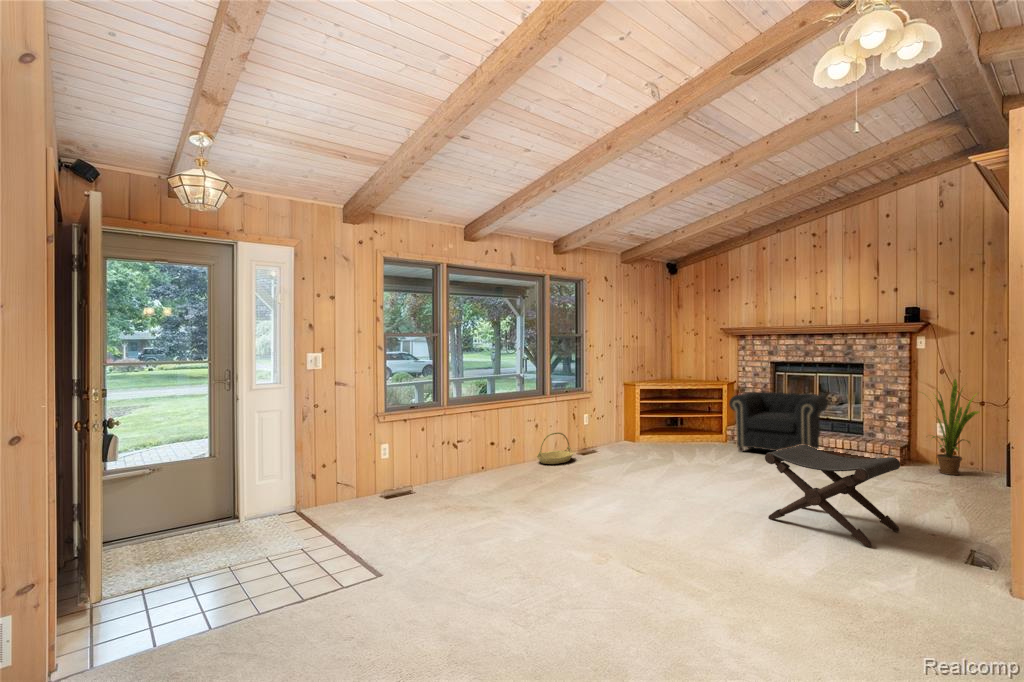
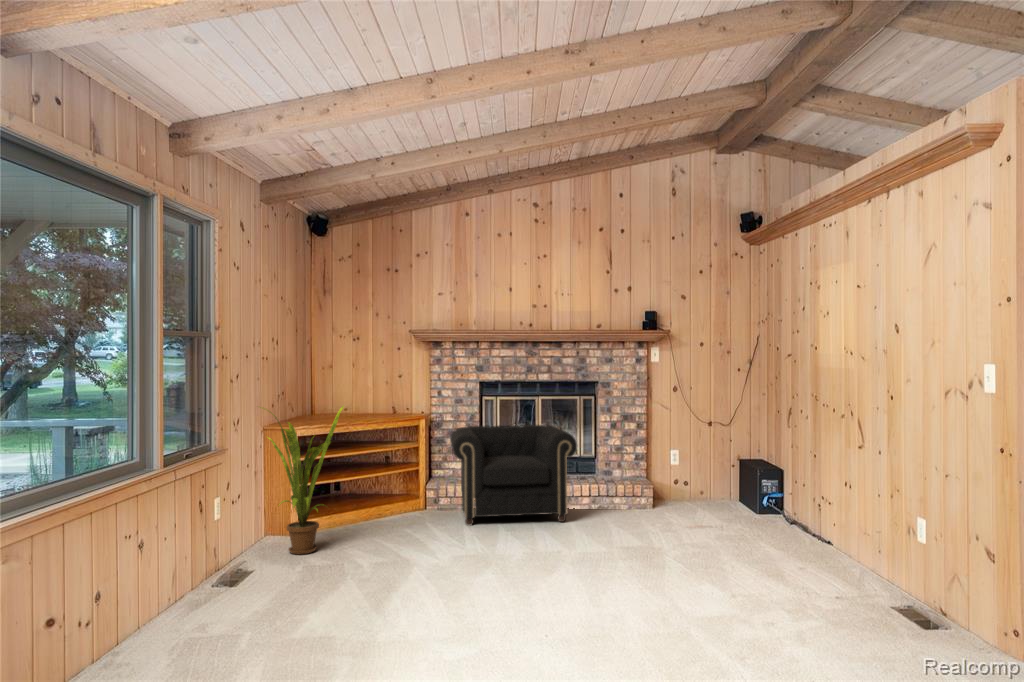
house plant: present [932,379,979,475] -> present [268,406,343,555]
basket: present [536,432,573,464] -> none [129,556,223,648]
footstool: present [765,444,900,547] -> none [698,505,891,657]

